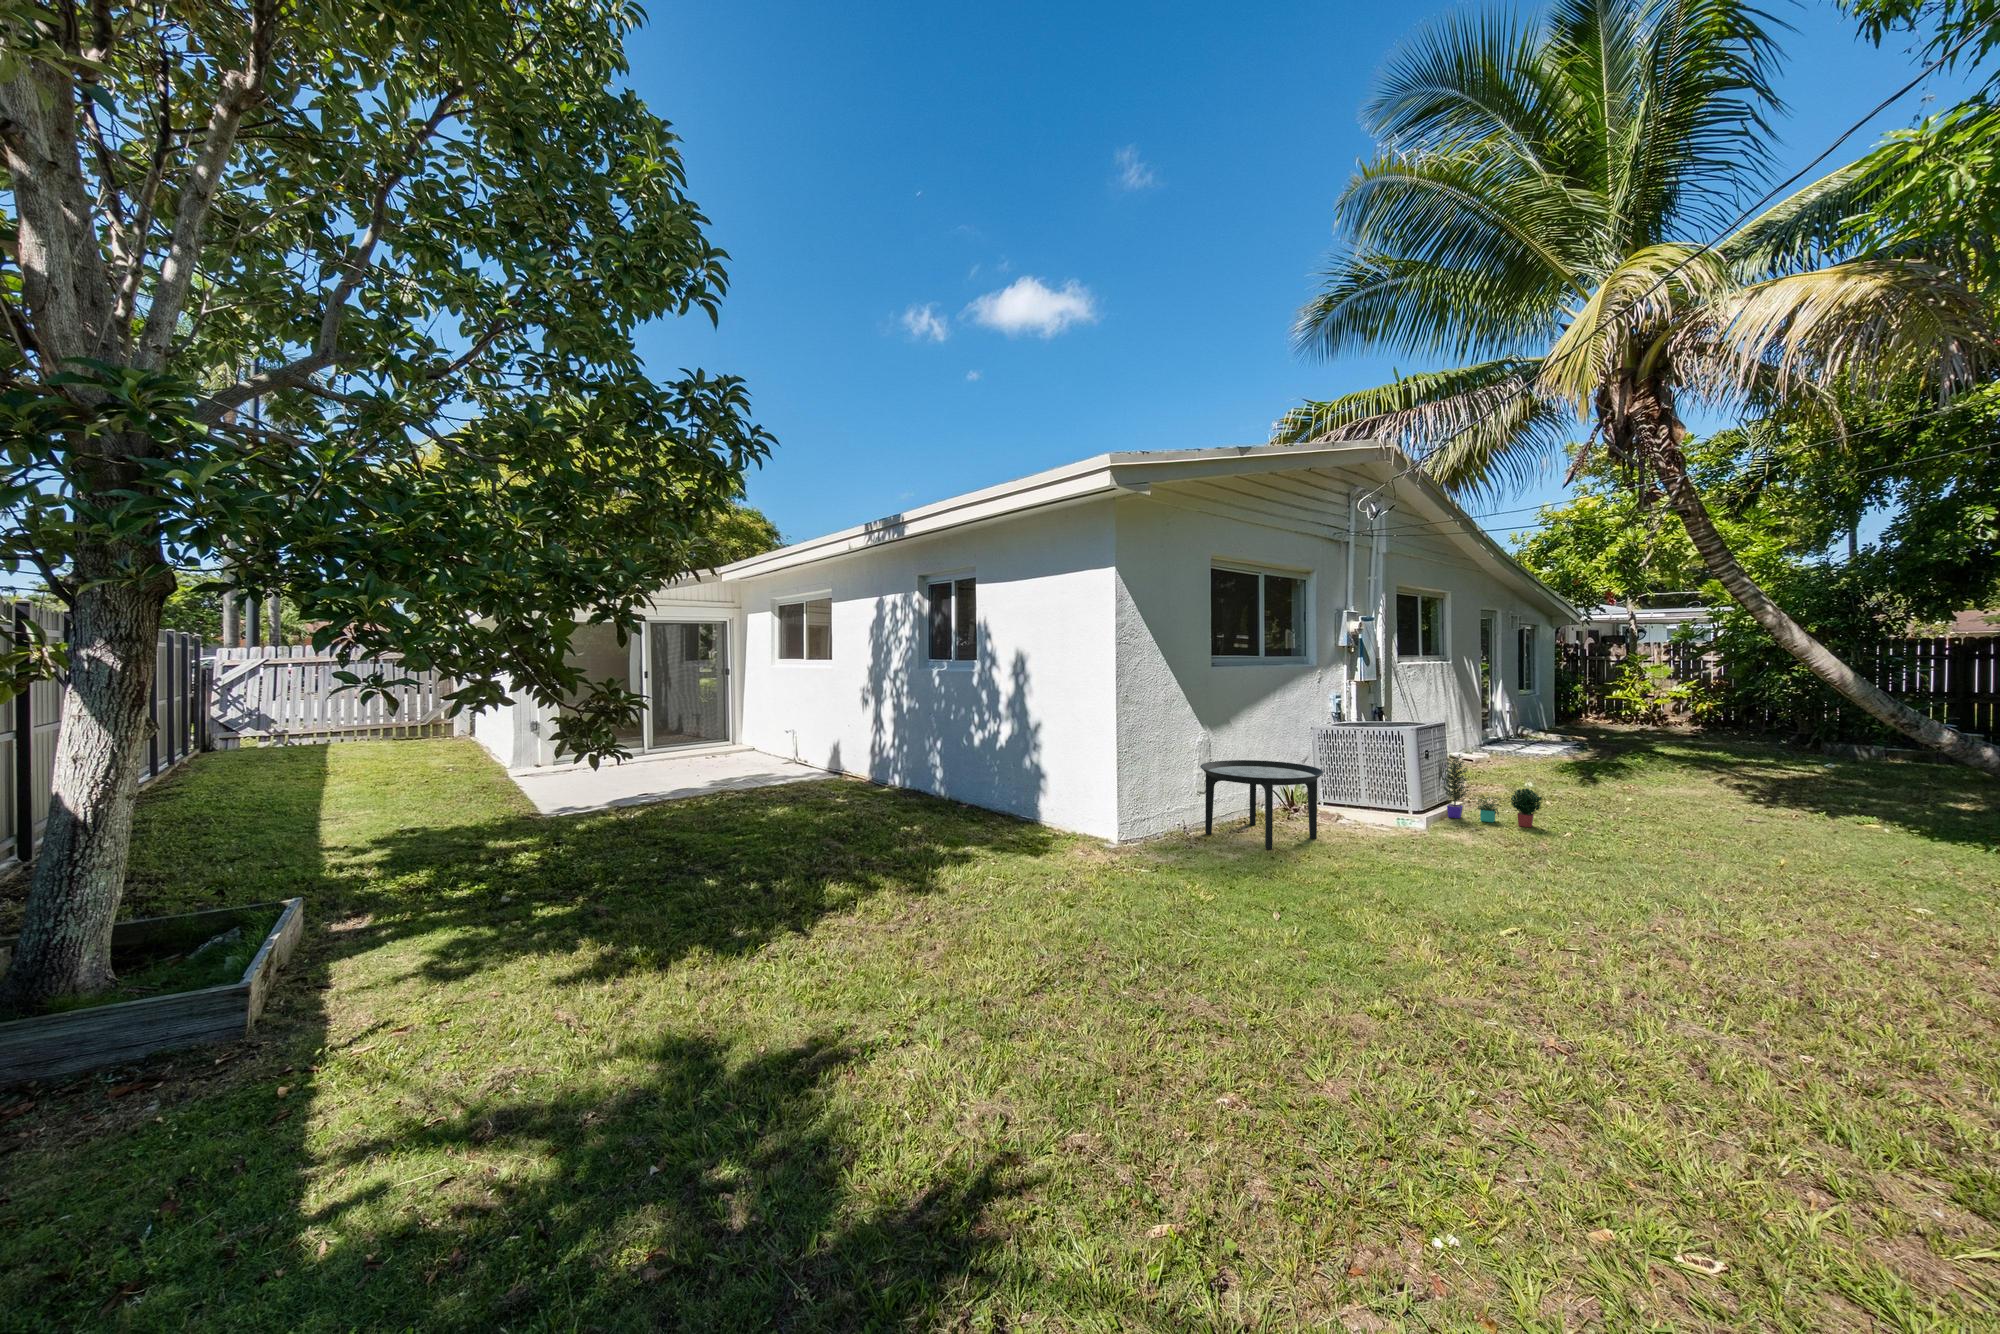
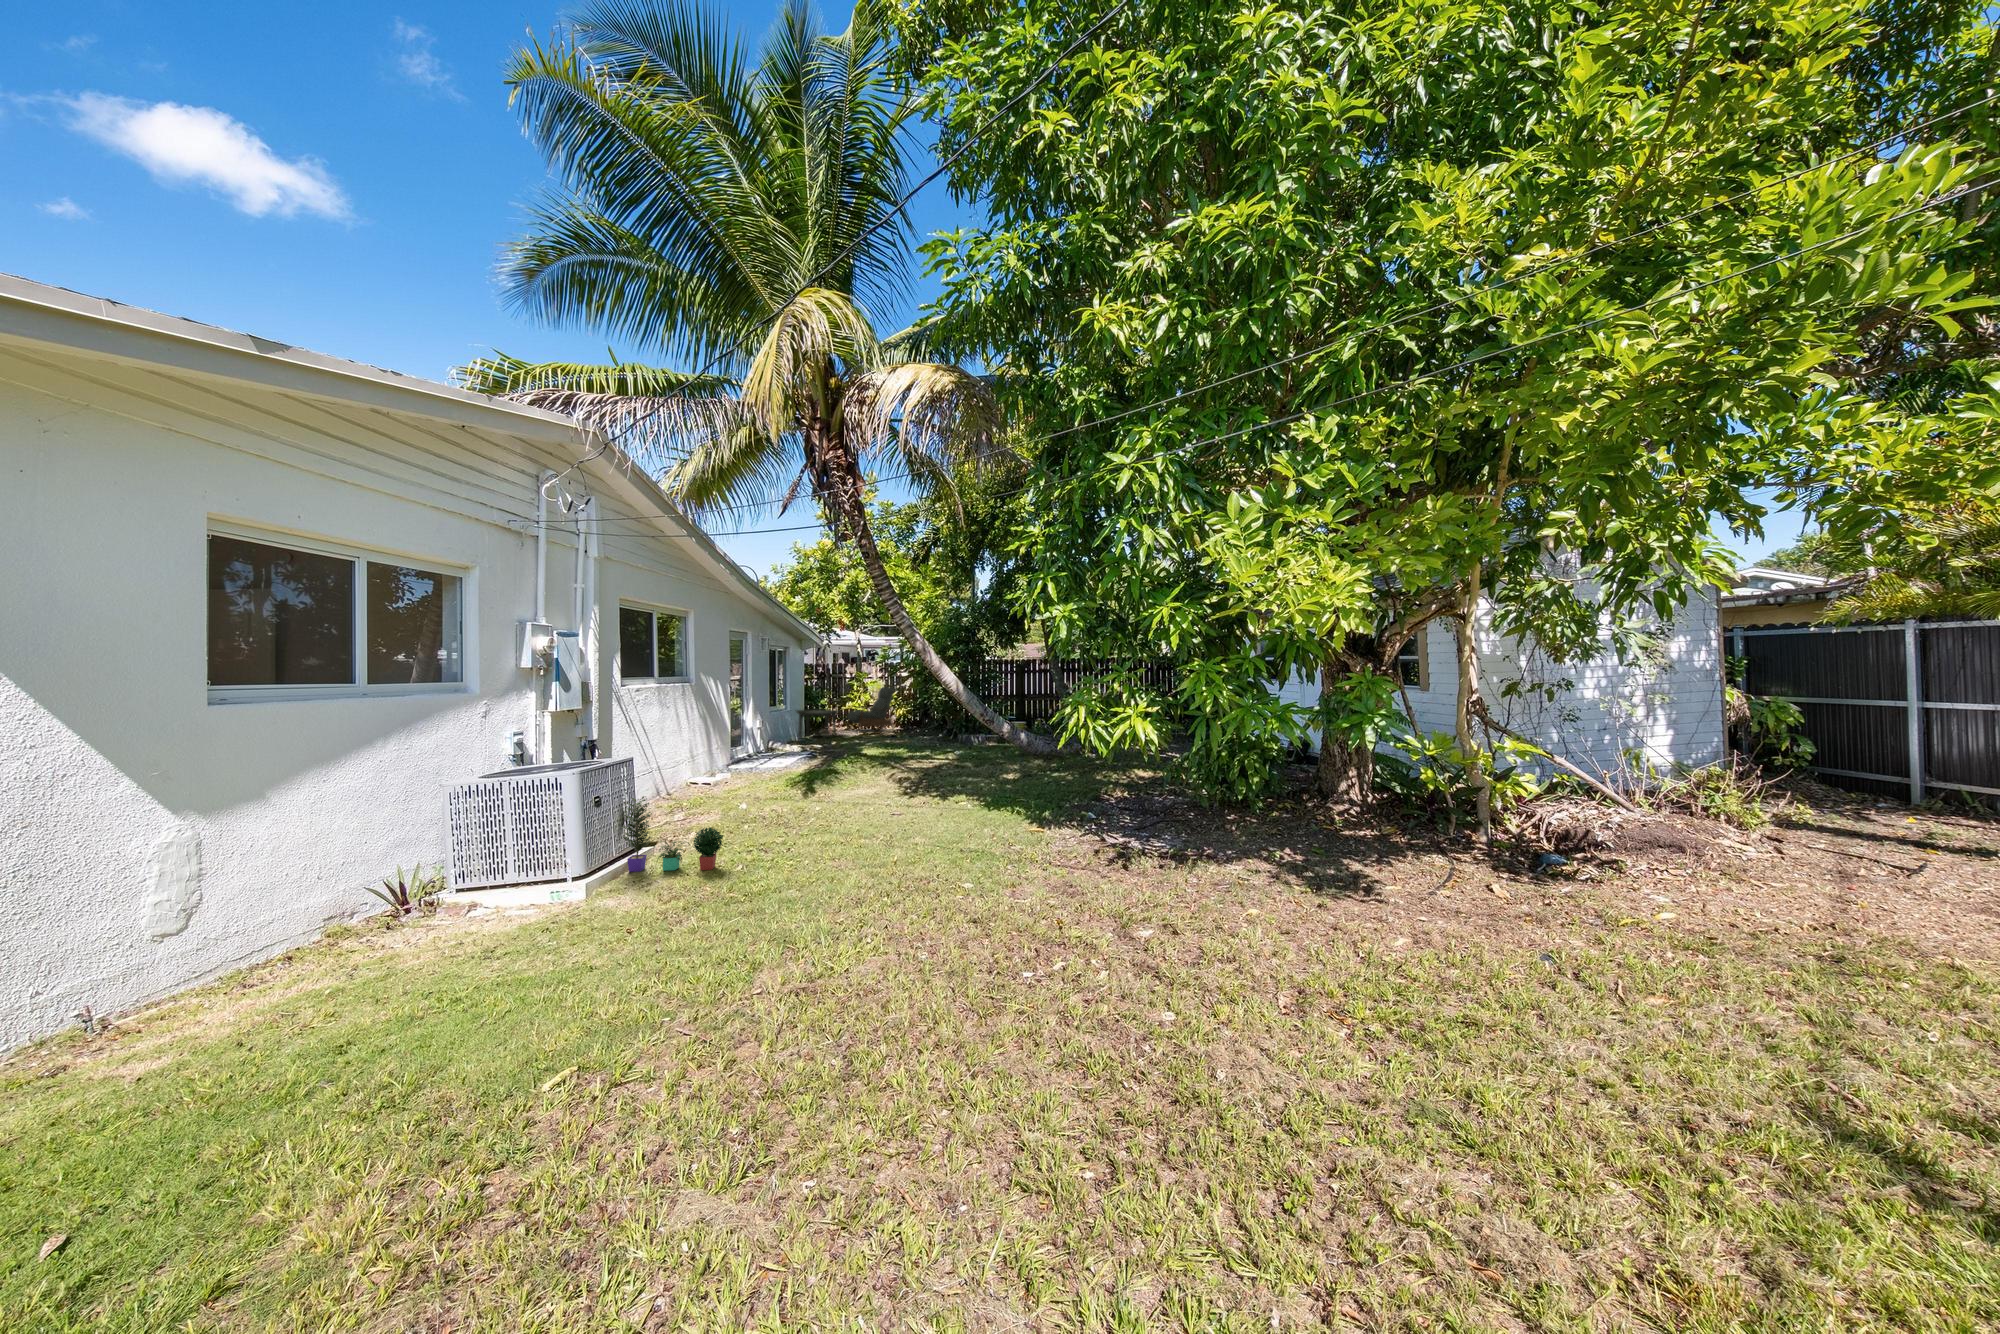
chair: none [1615,673,1697,731] -> present [847,687,894,731]
round table: present [1200,760,1324,849] -> present [796,709,839,737]

